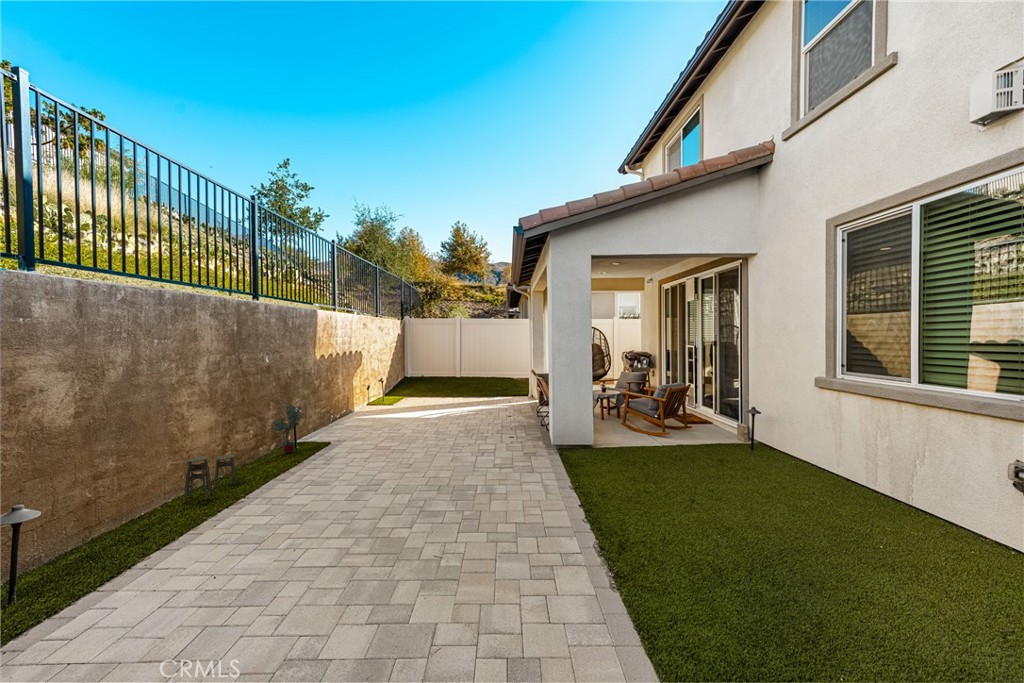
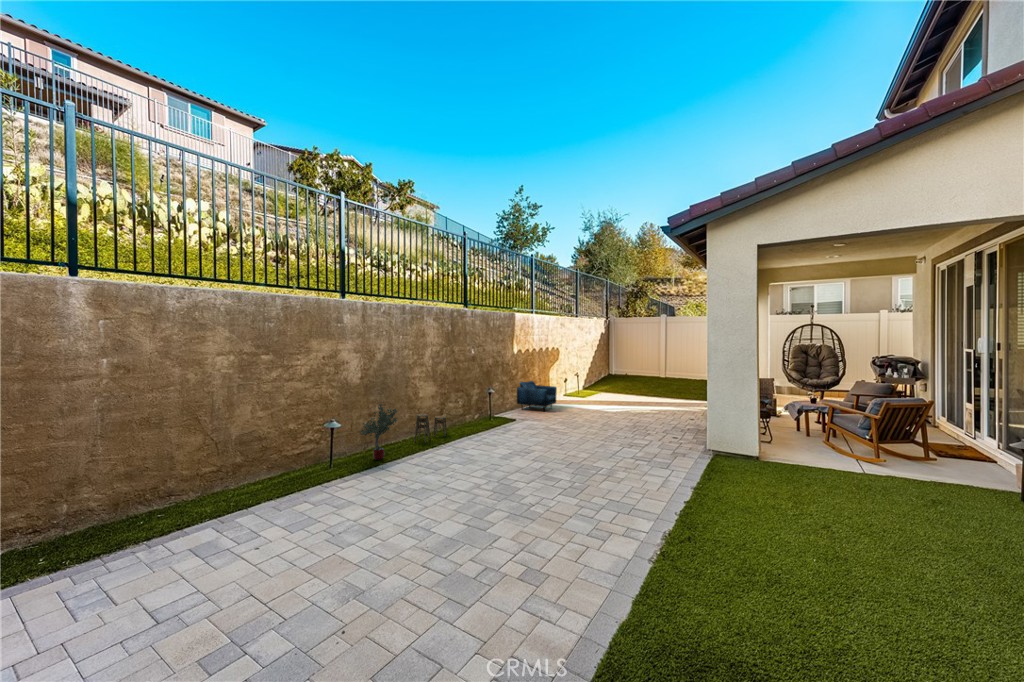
armchair: none [320,392,369,429] -> present [517,381,557,411]
potted tree: present [271,403,303,454] -> present [360,404,397,460]

